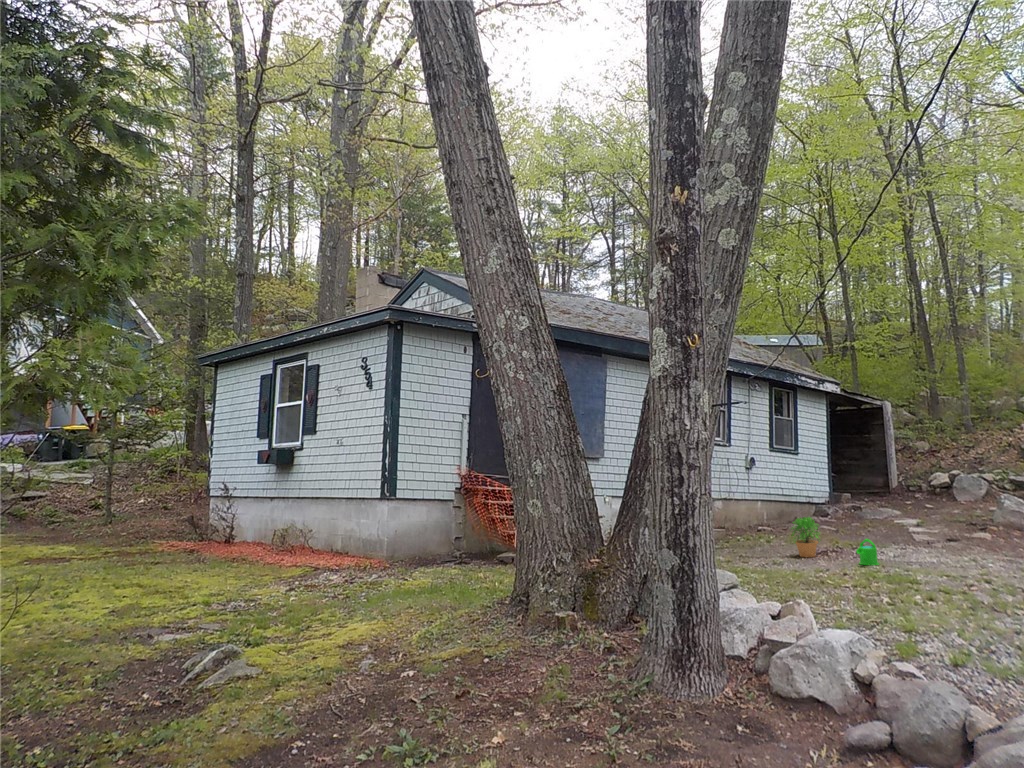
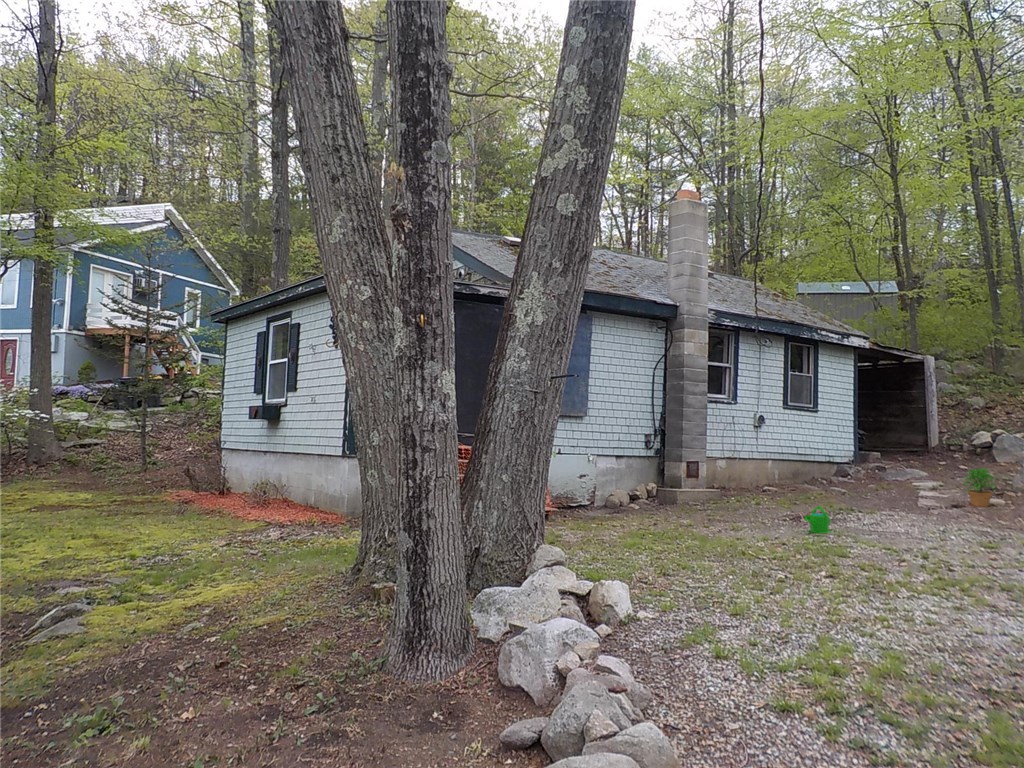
potted plant: present [792,517,820,557] -> present [964,468,995,506]

